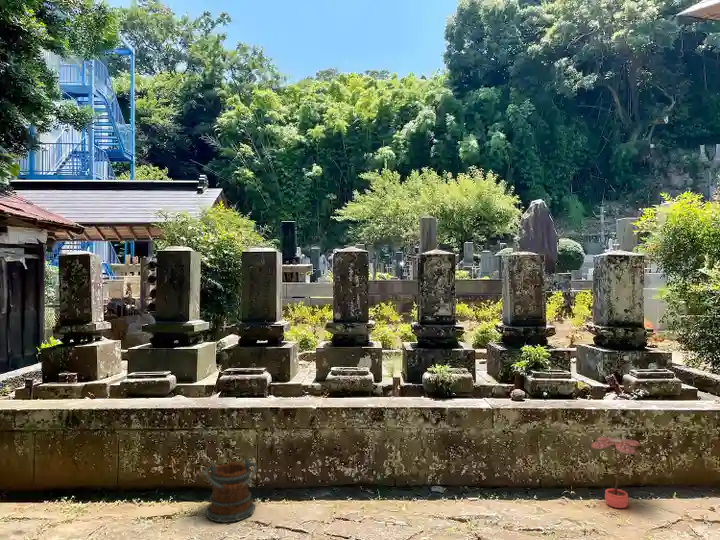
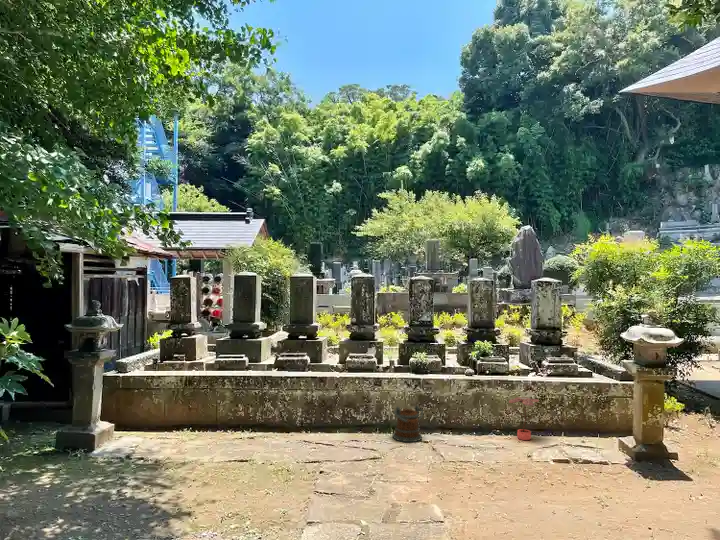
bucket: present [205,458,257,522] -> present [392,406,423,442]

